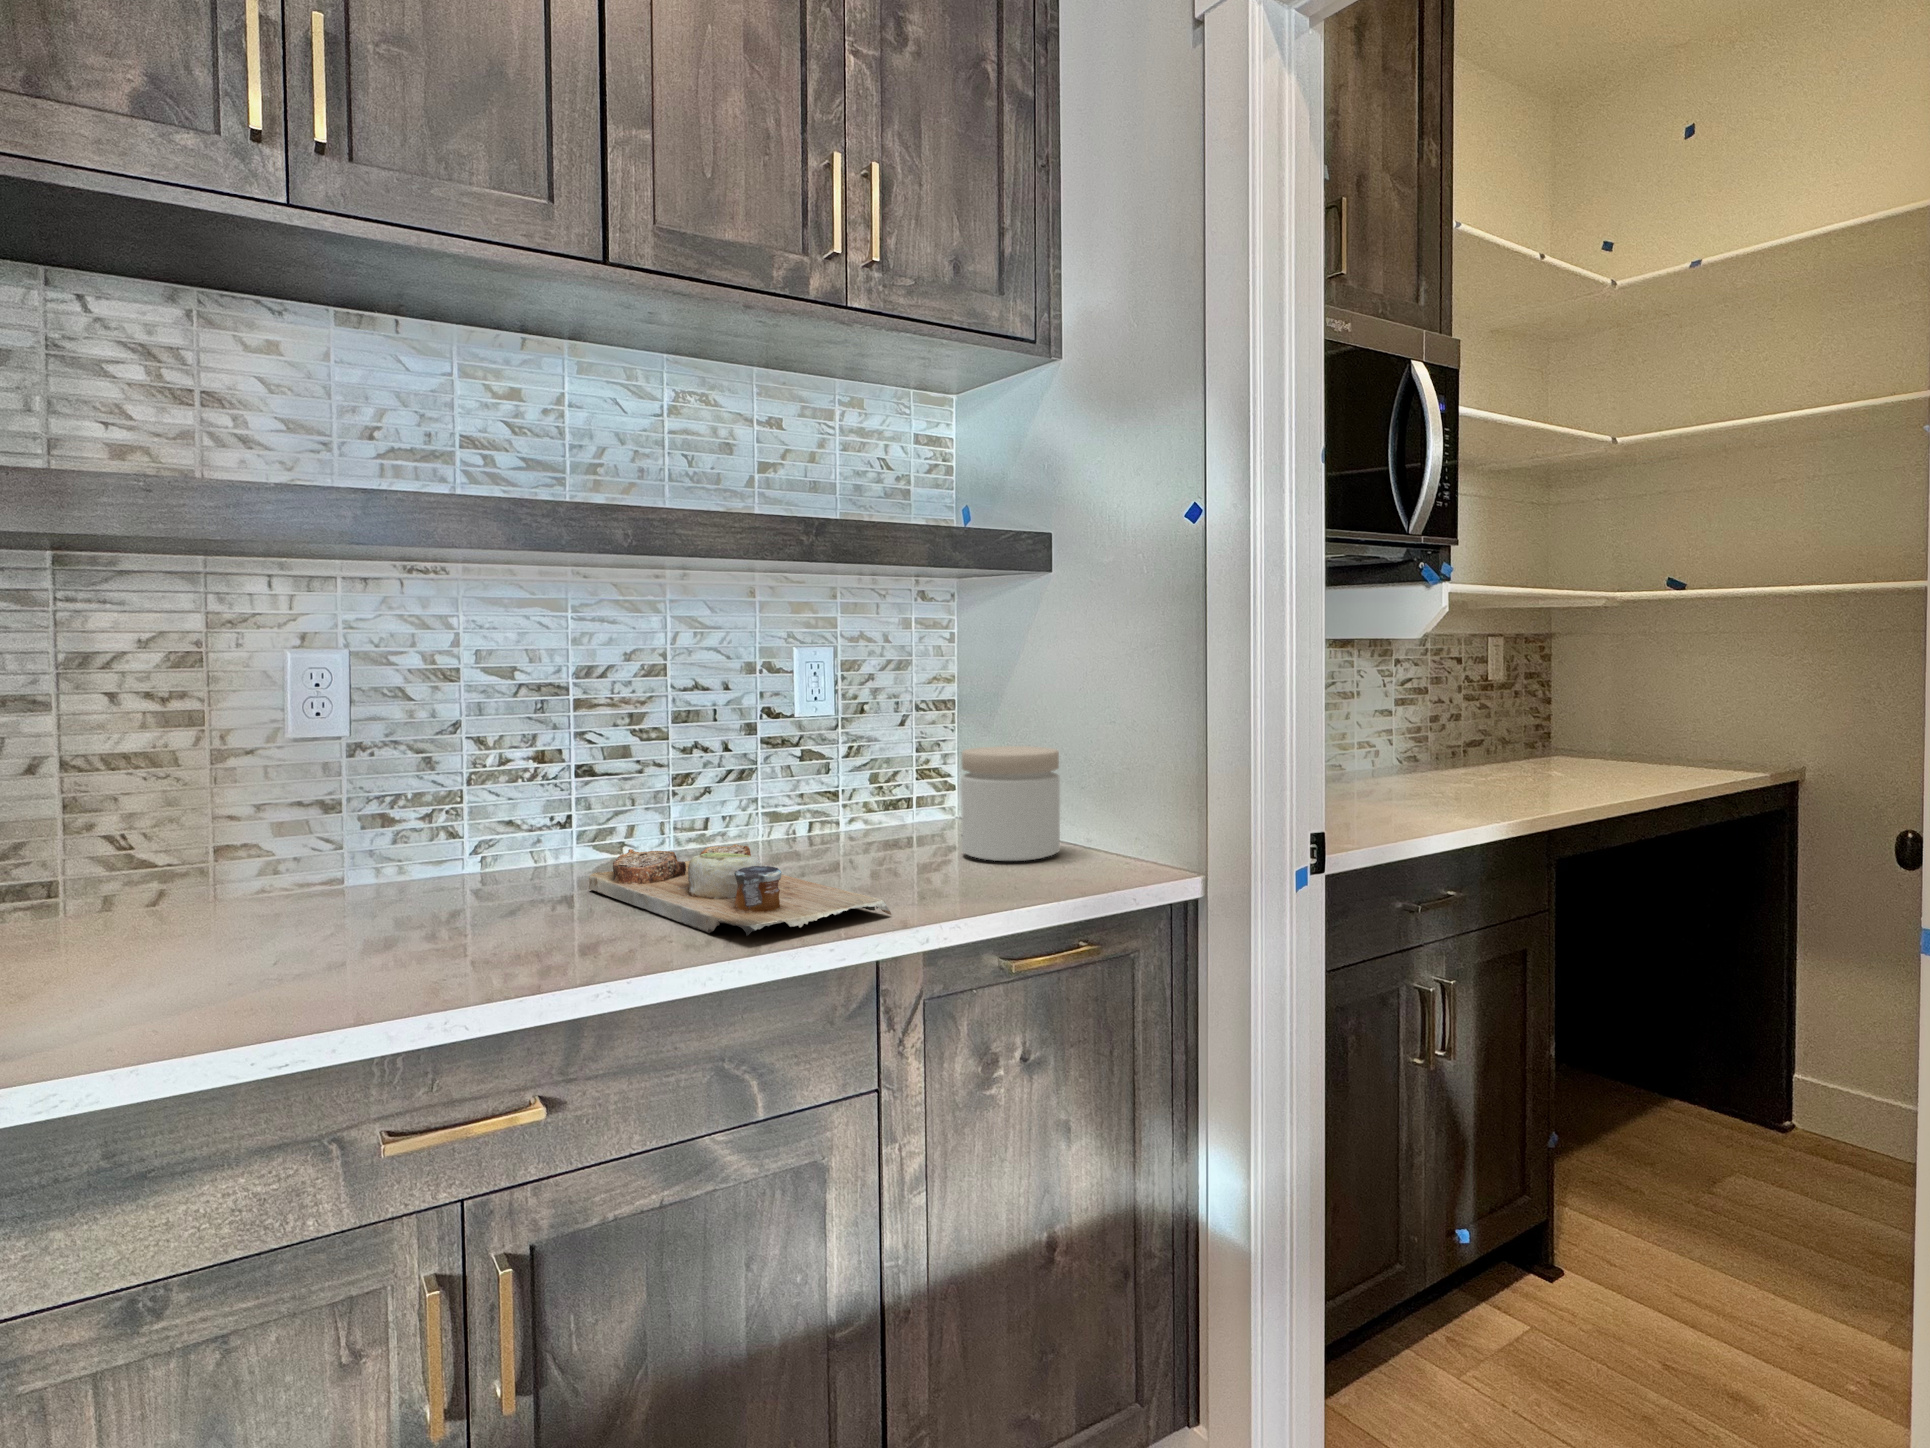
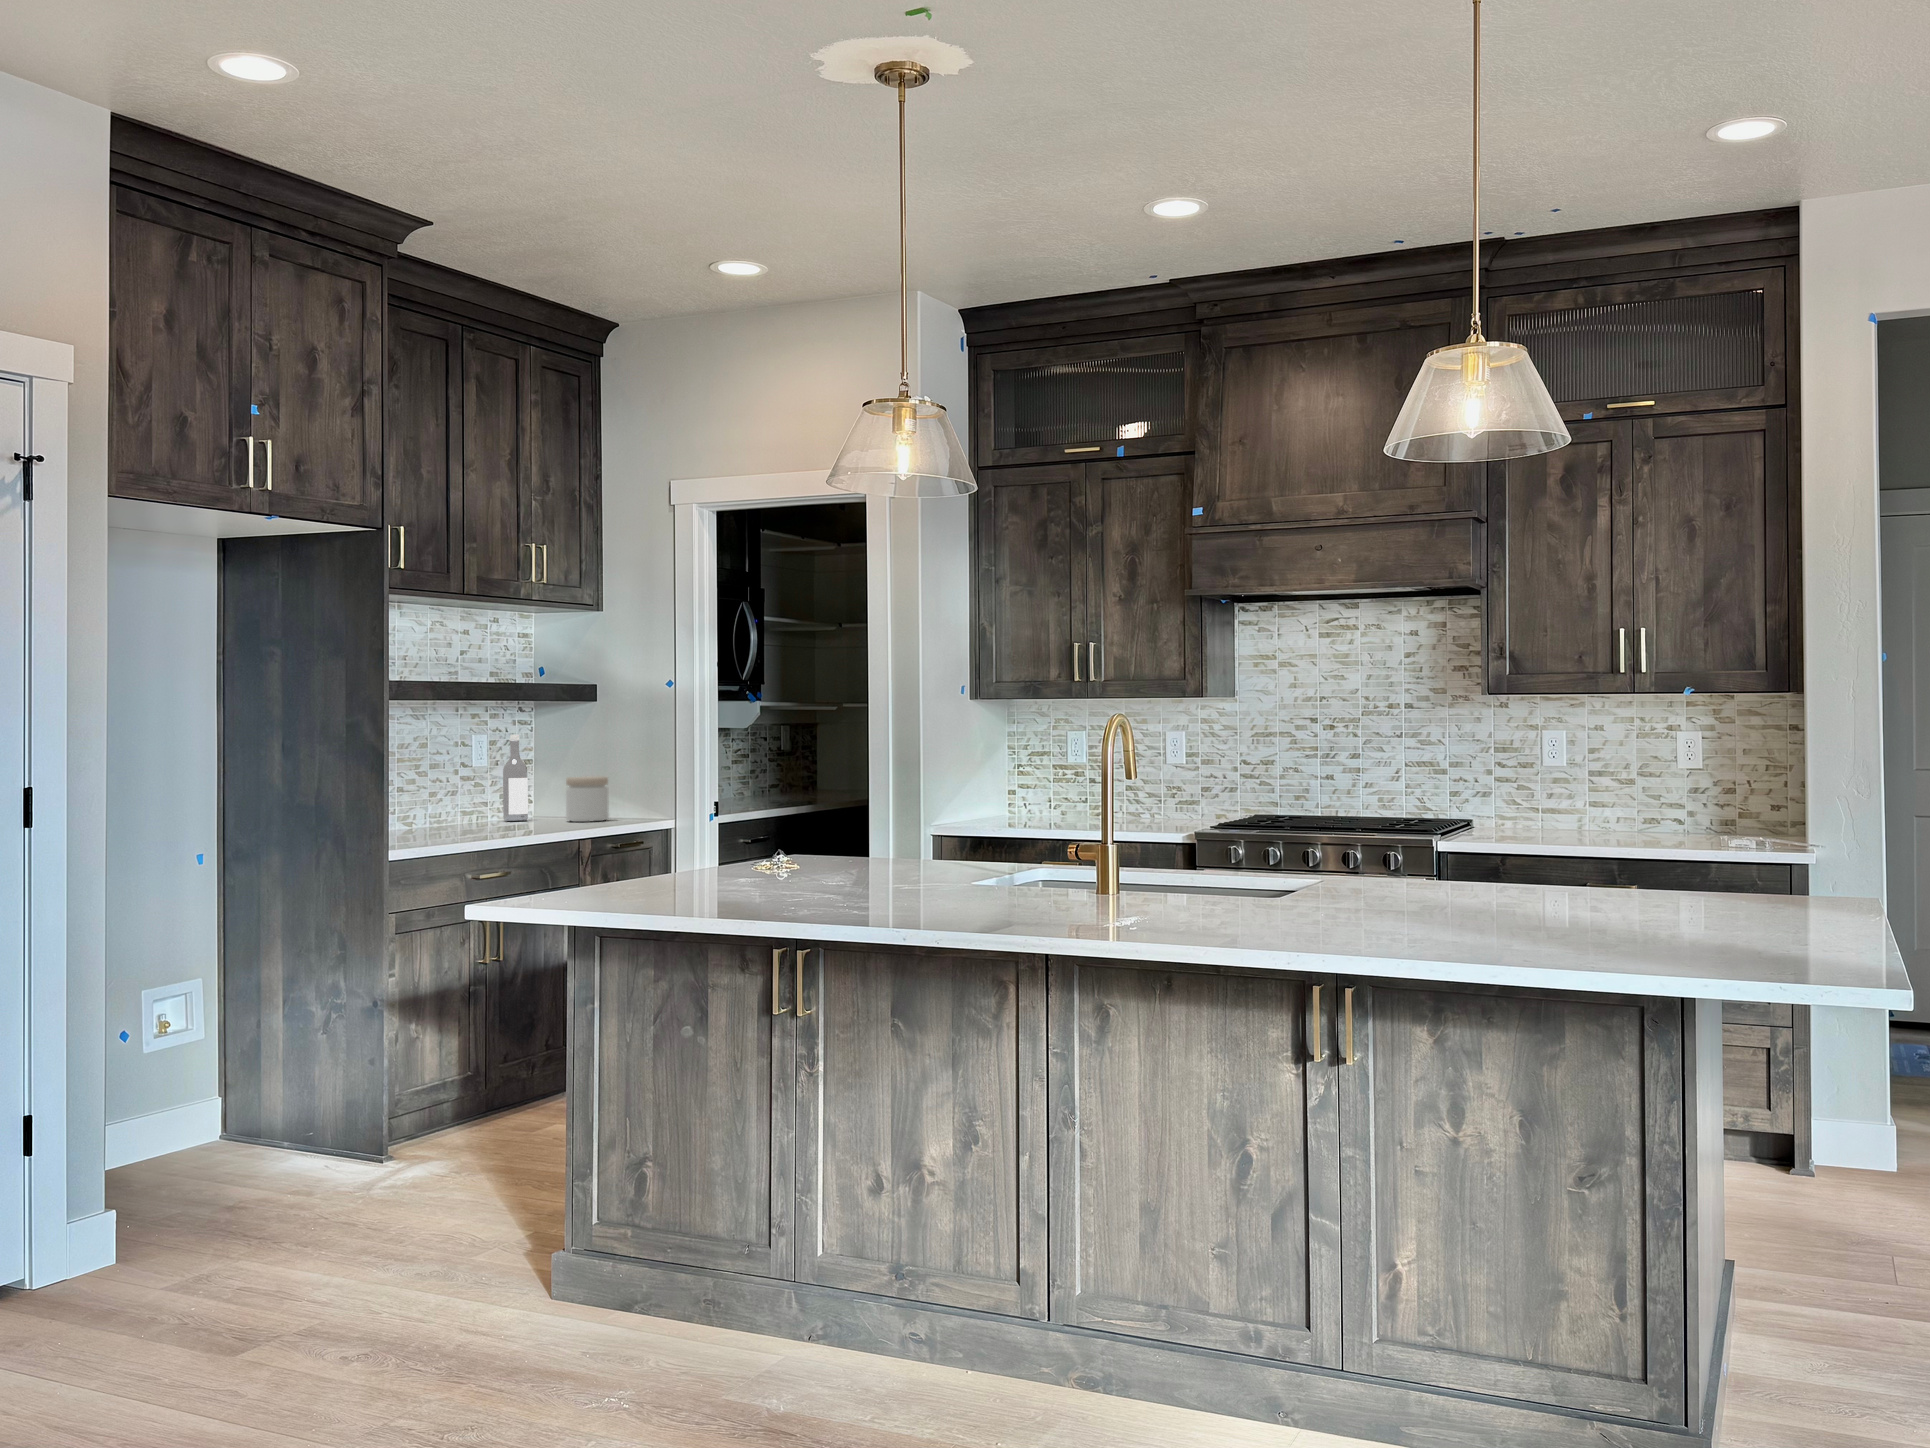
wine bottle: none [858,648,911,838] -> present [503,735,528,821]
cutting board: present [589,844,891,936] -> none [439,811,577,832]

